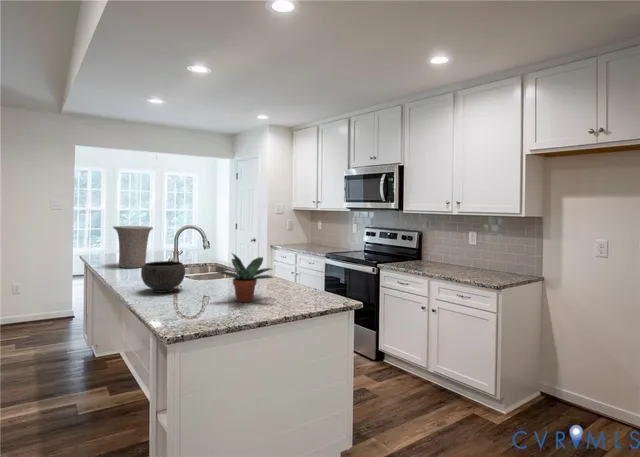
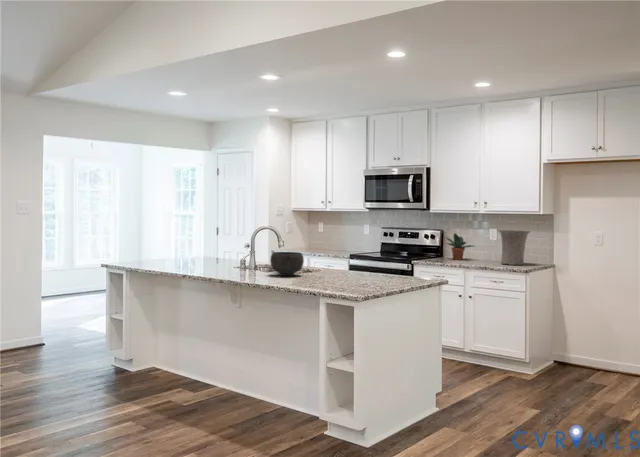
vase: present [113,226,153,268] -> present [498,229,530,265]
potted plant: present [215,254,273,302] -> present [447,234,473,260]

